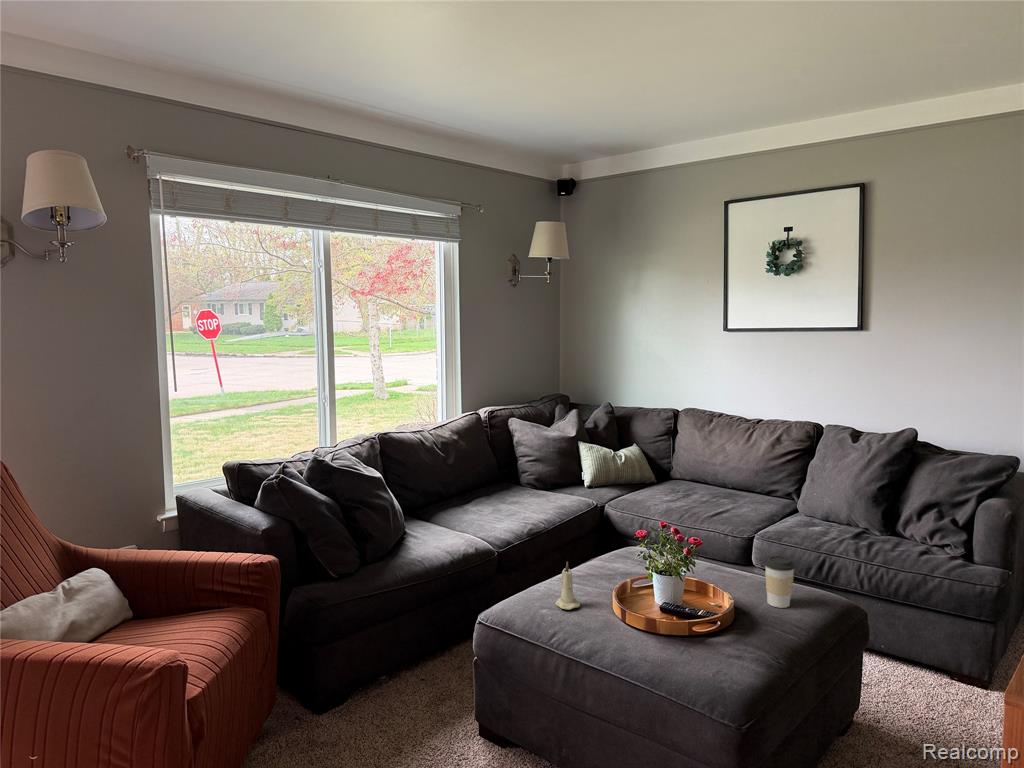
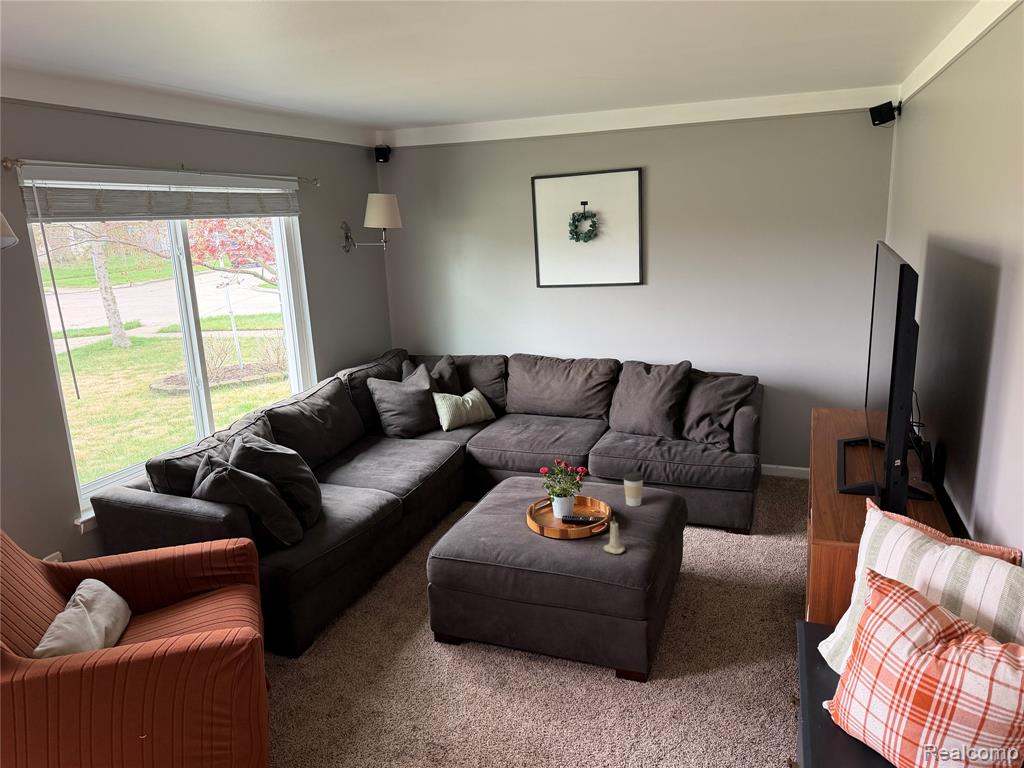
candle: present [555,562,580,610] -> present [604,518,625,554]

